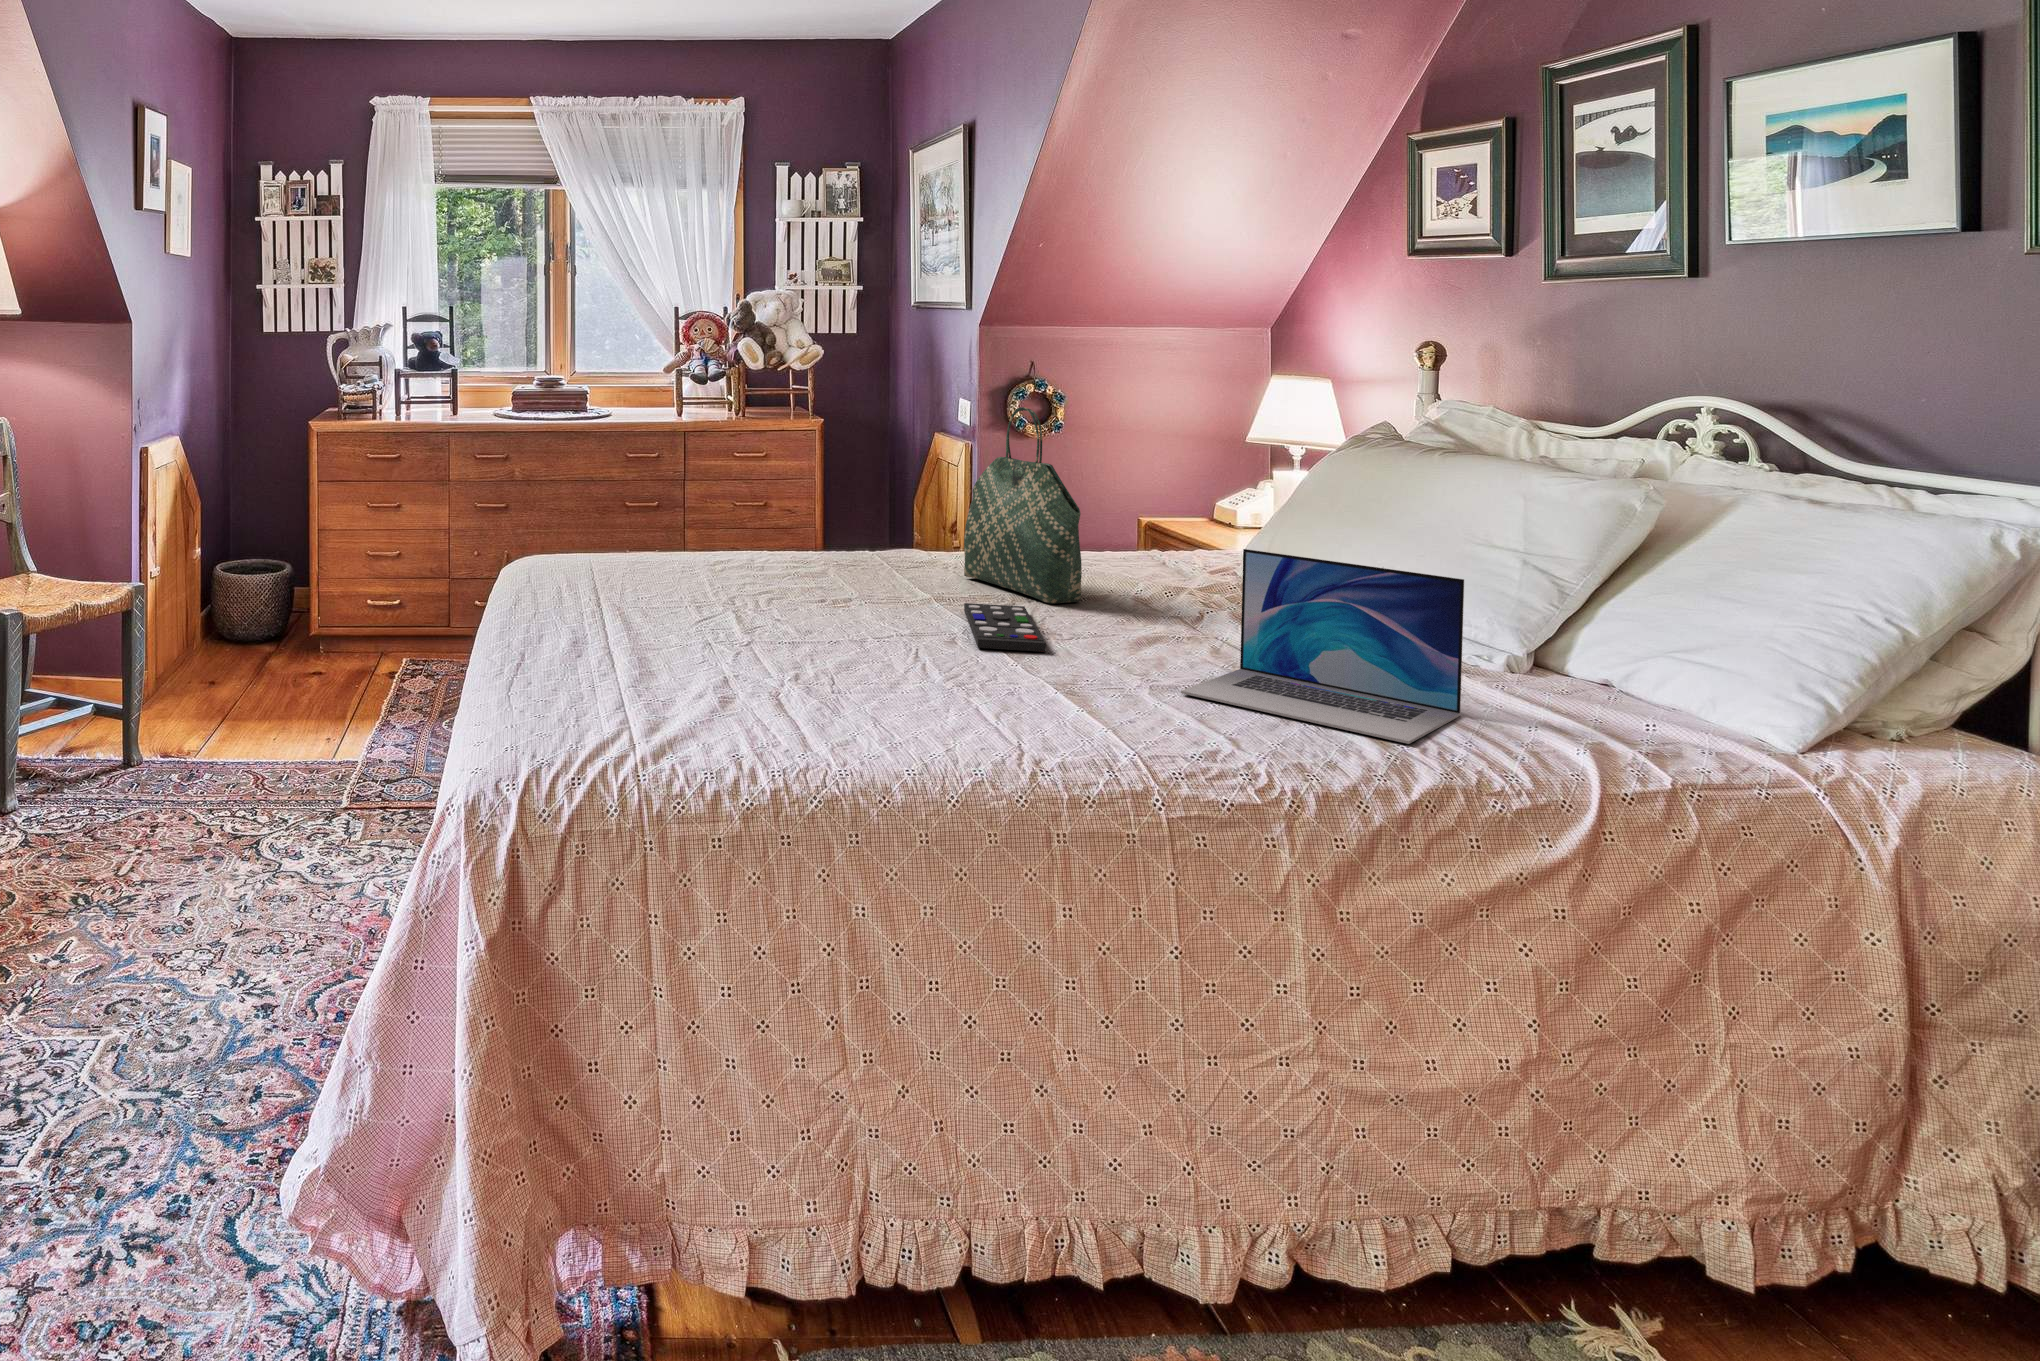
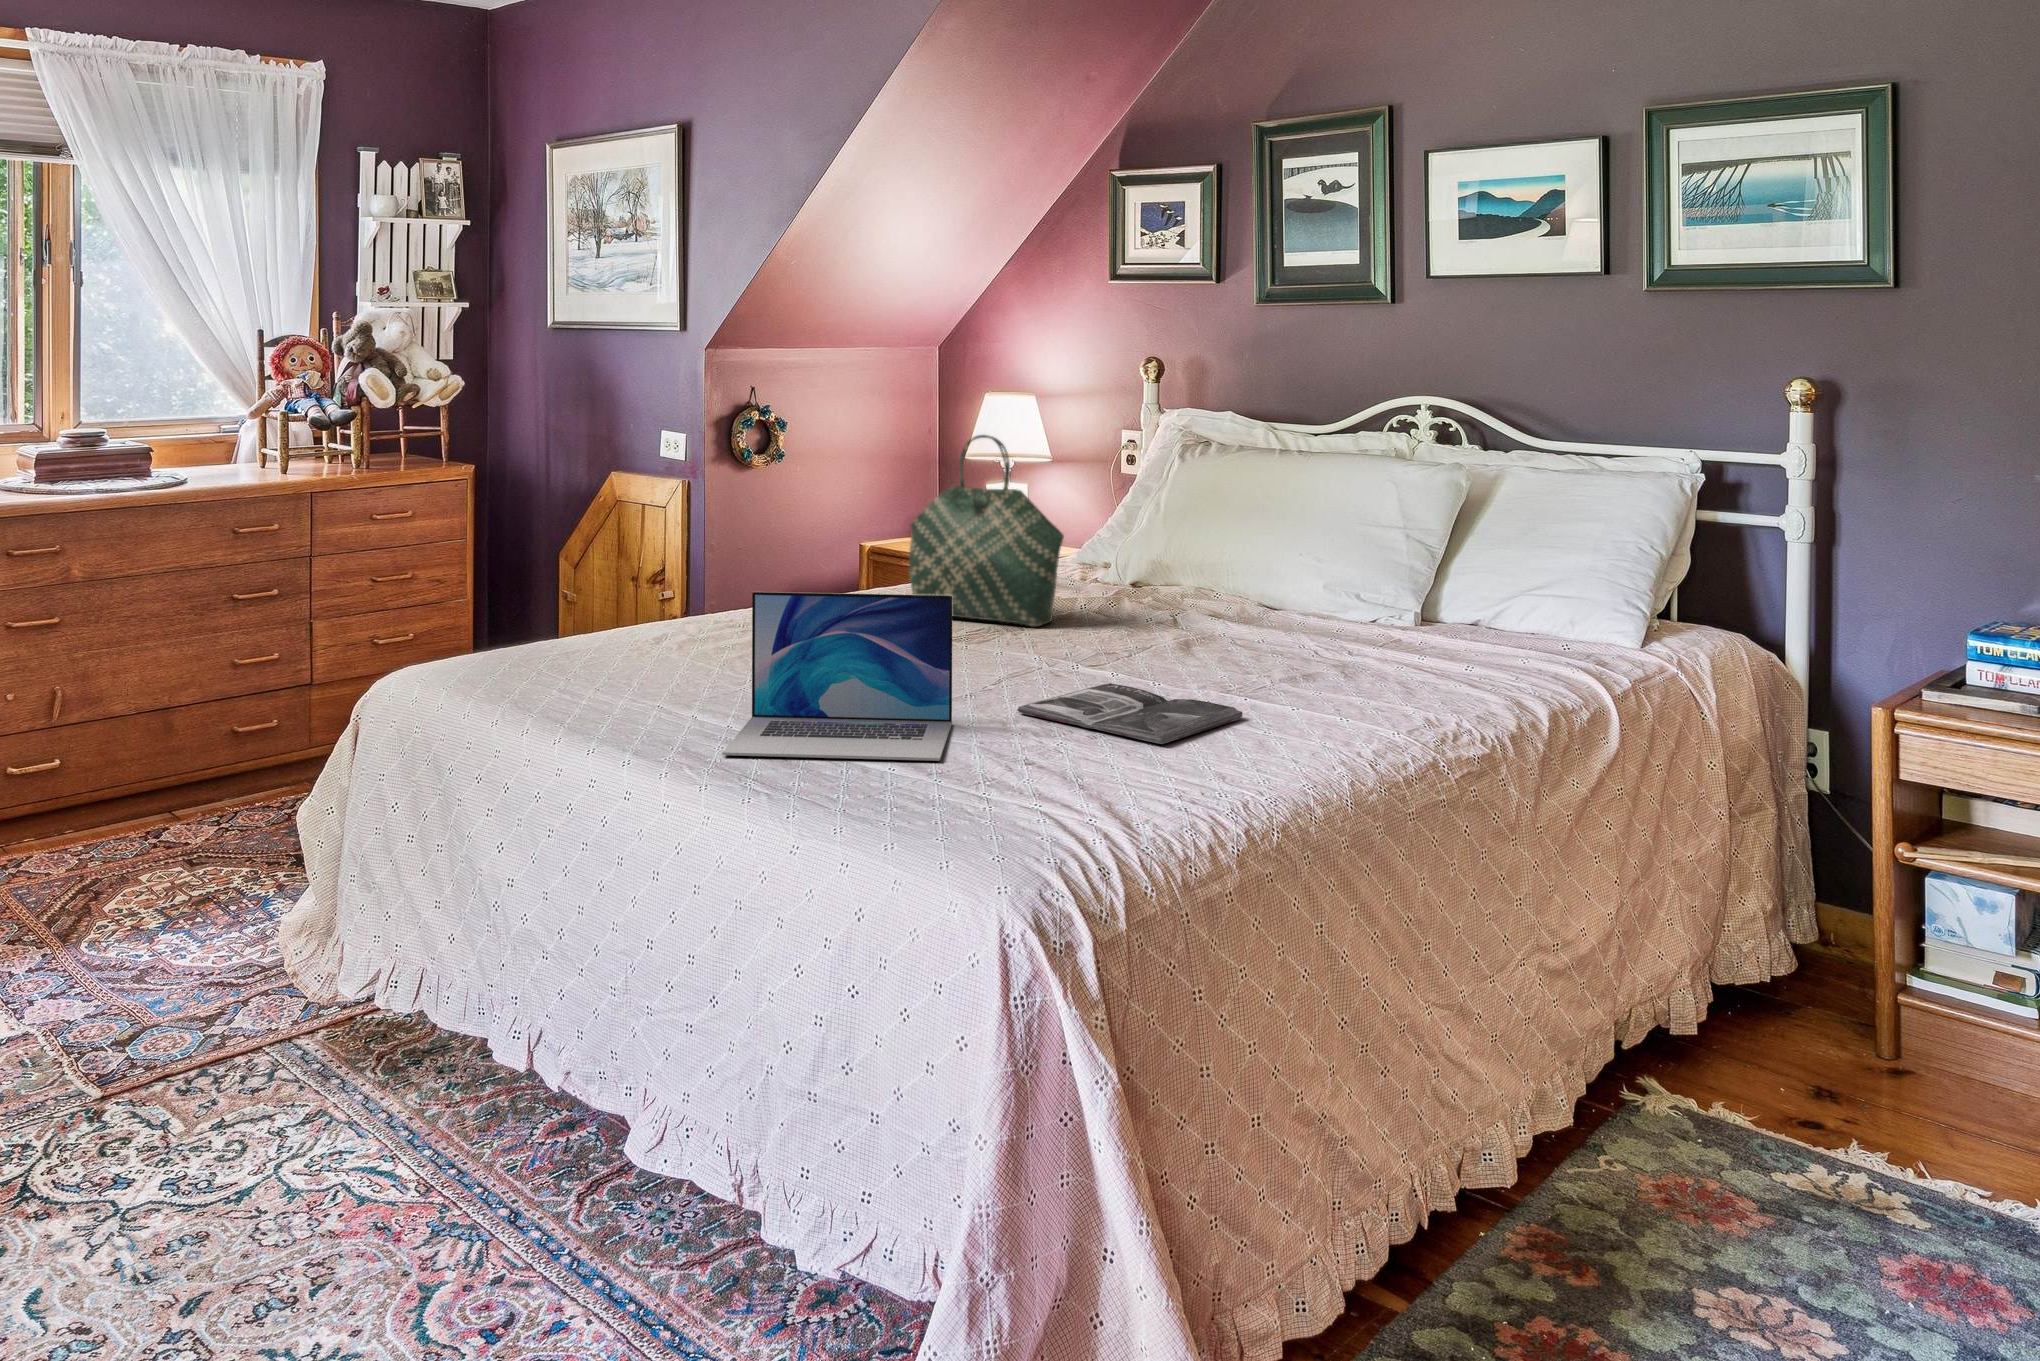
laptop: present [1181,549,1464,744] -> present [722,592,952,761]
remote control: present [964,603,1046,652] -> none [992,632,1140,676]
magazine: none [830,654,1022,709] -> present [1017,683,1243,744]

